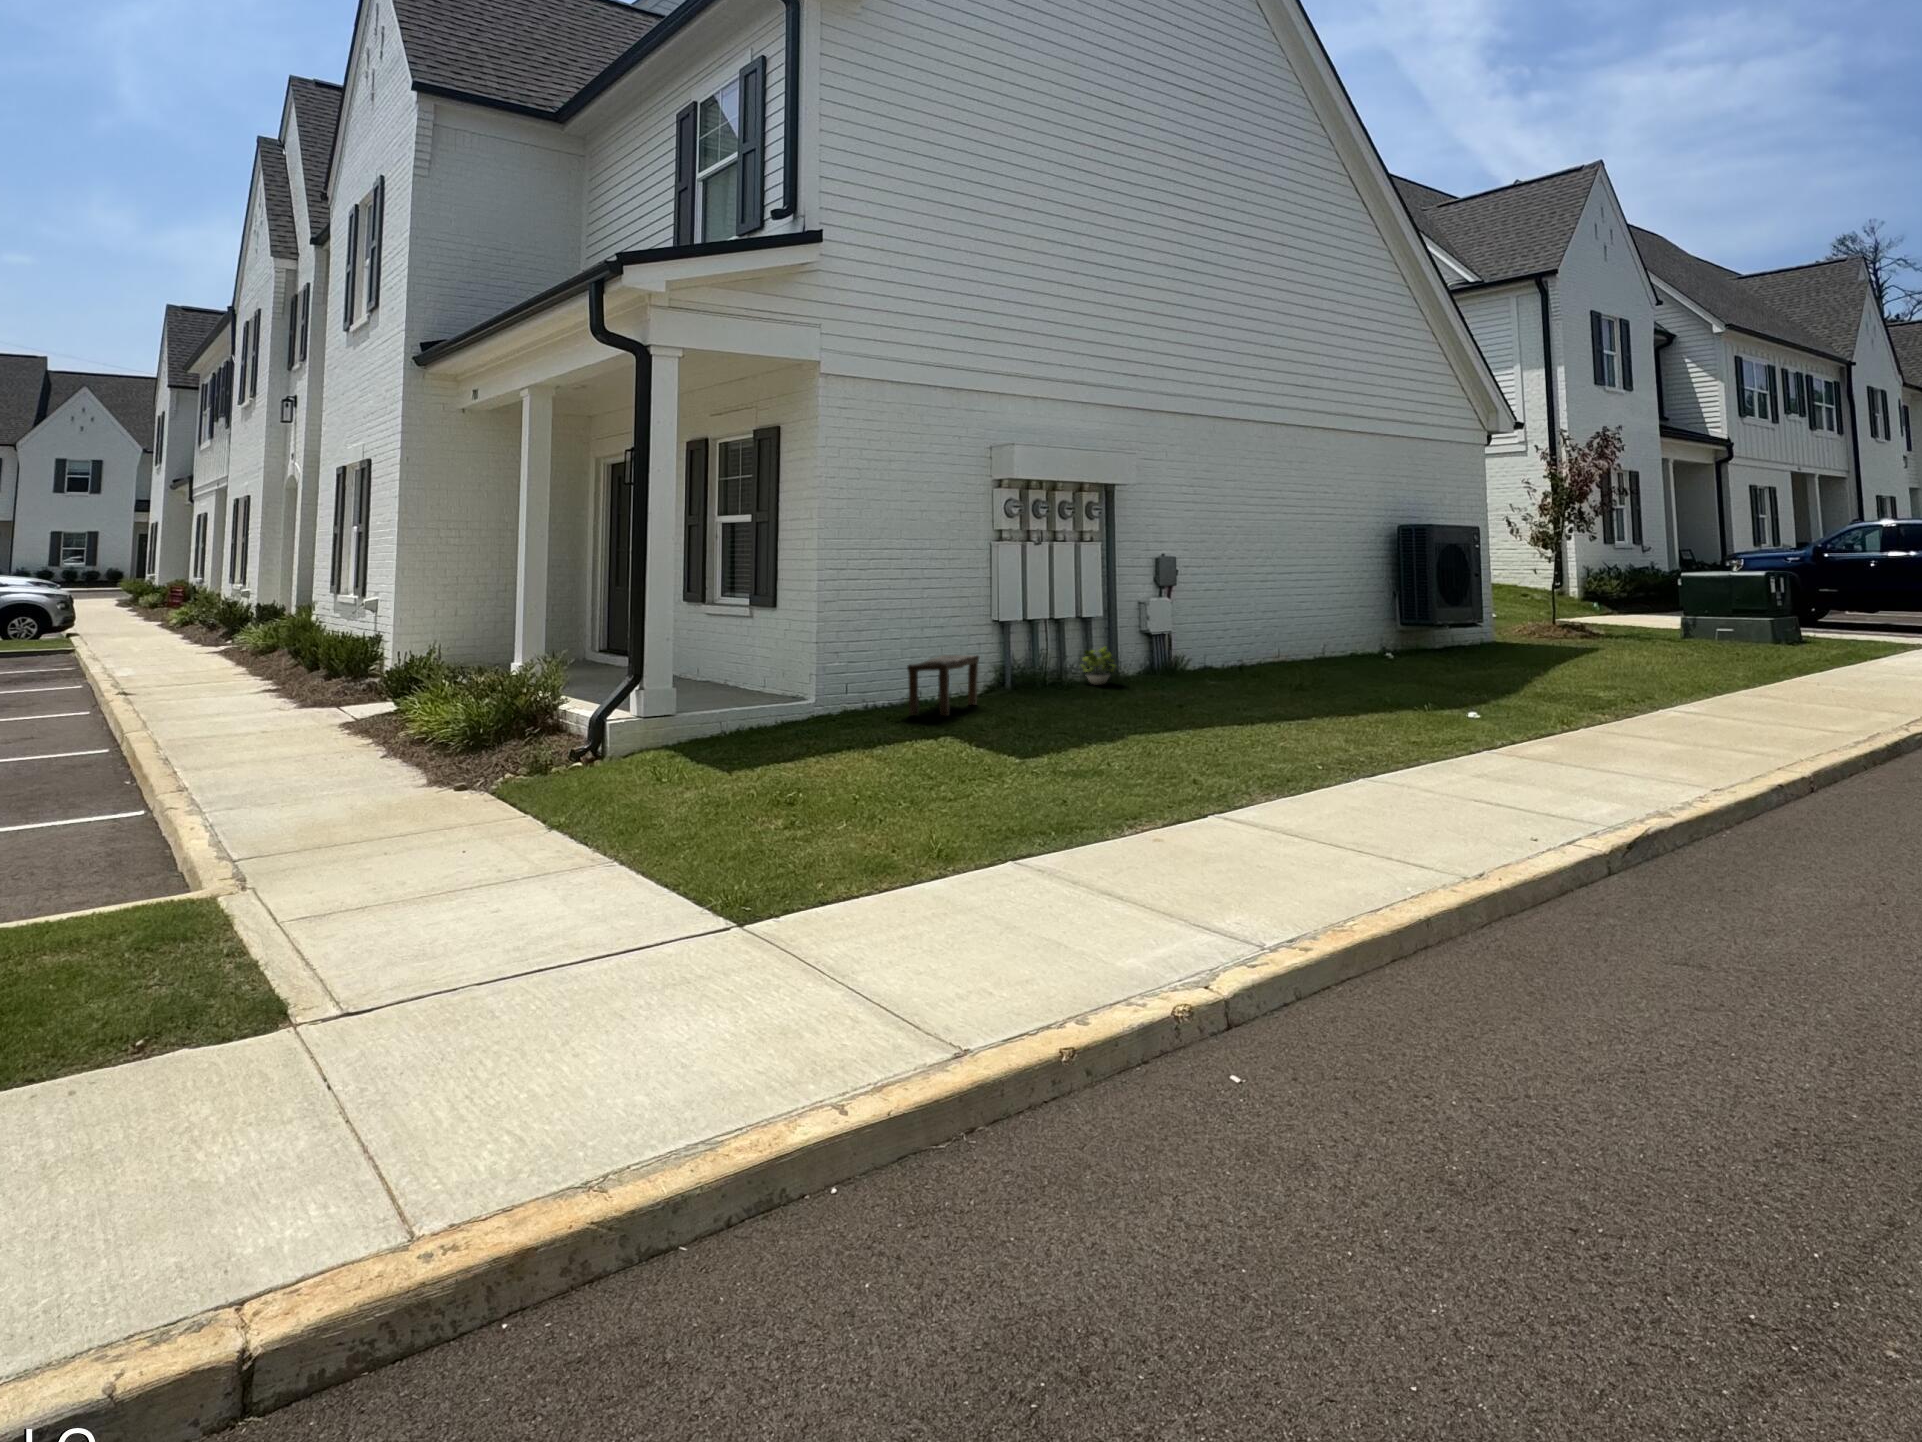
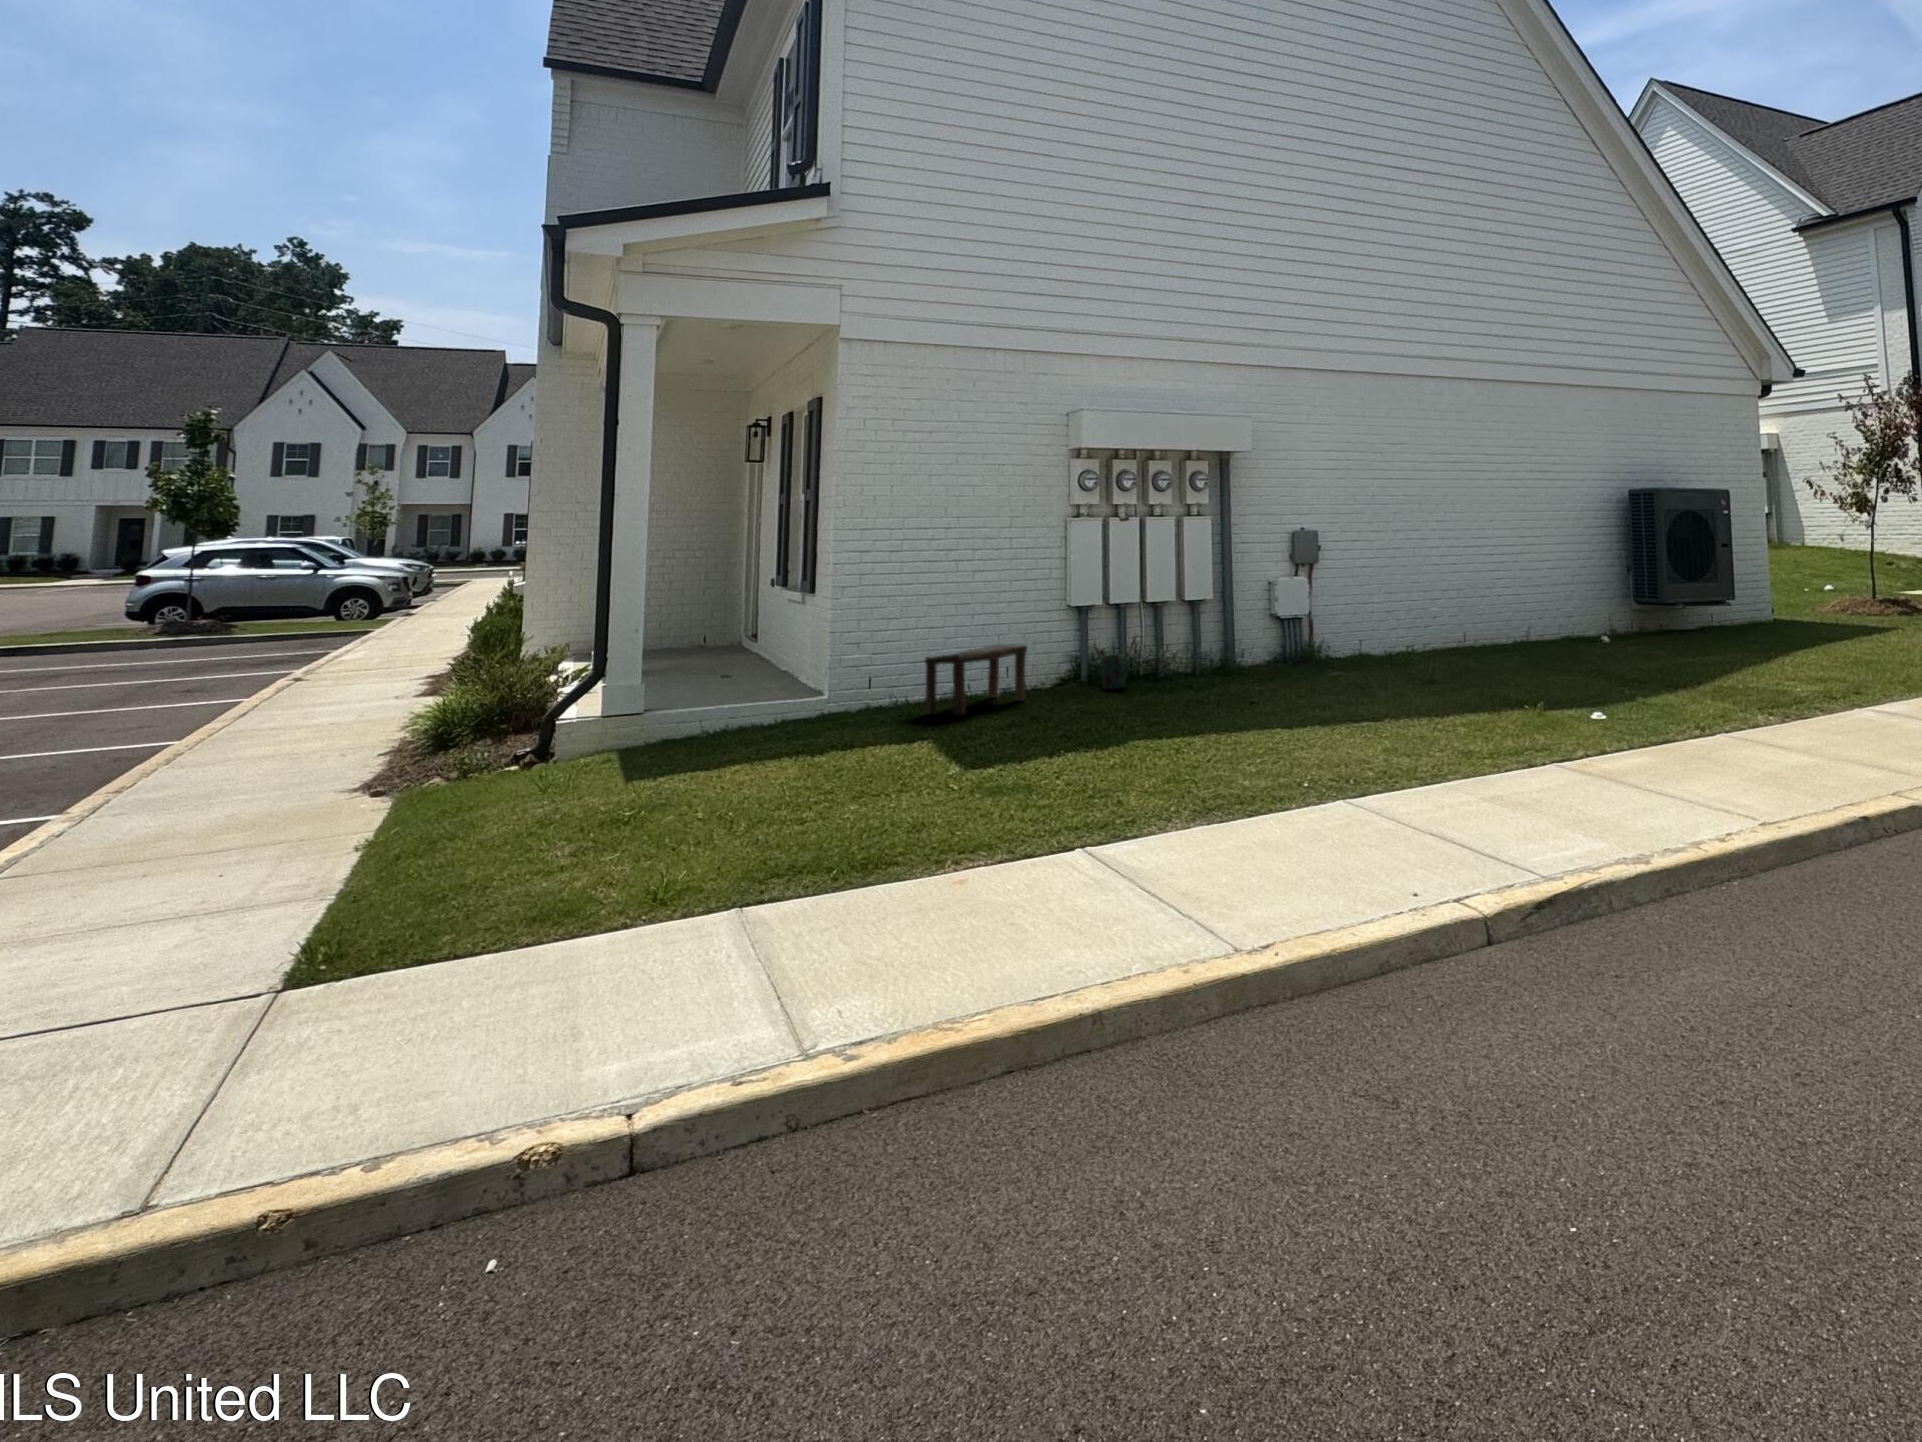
potted plant: present [1081,647,1116,685] -> none [1183,632,1222,676]
watering can: none [1017,660,1051,695] -> present [1098,650,1125,689]

